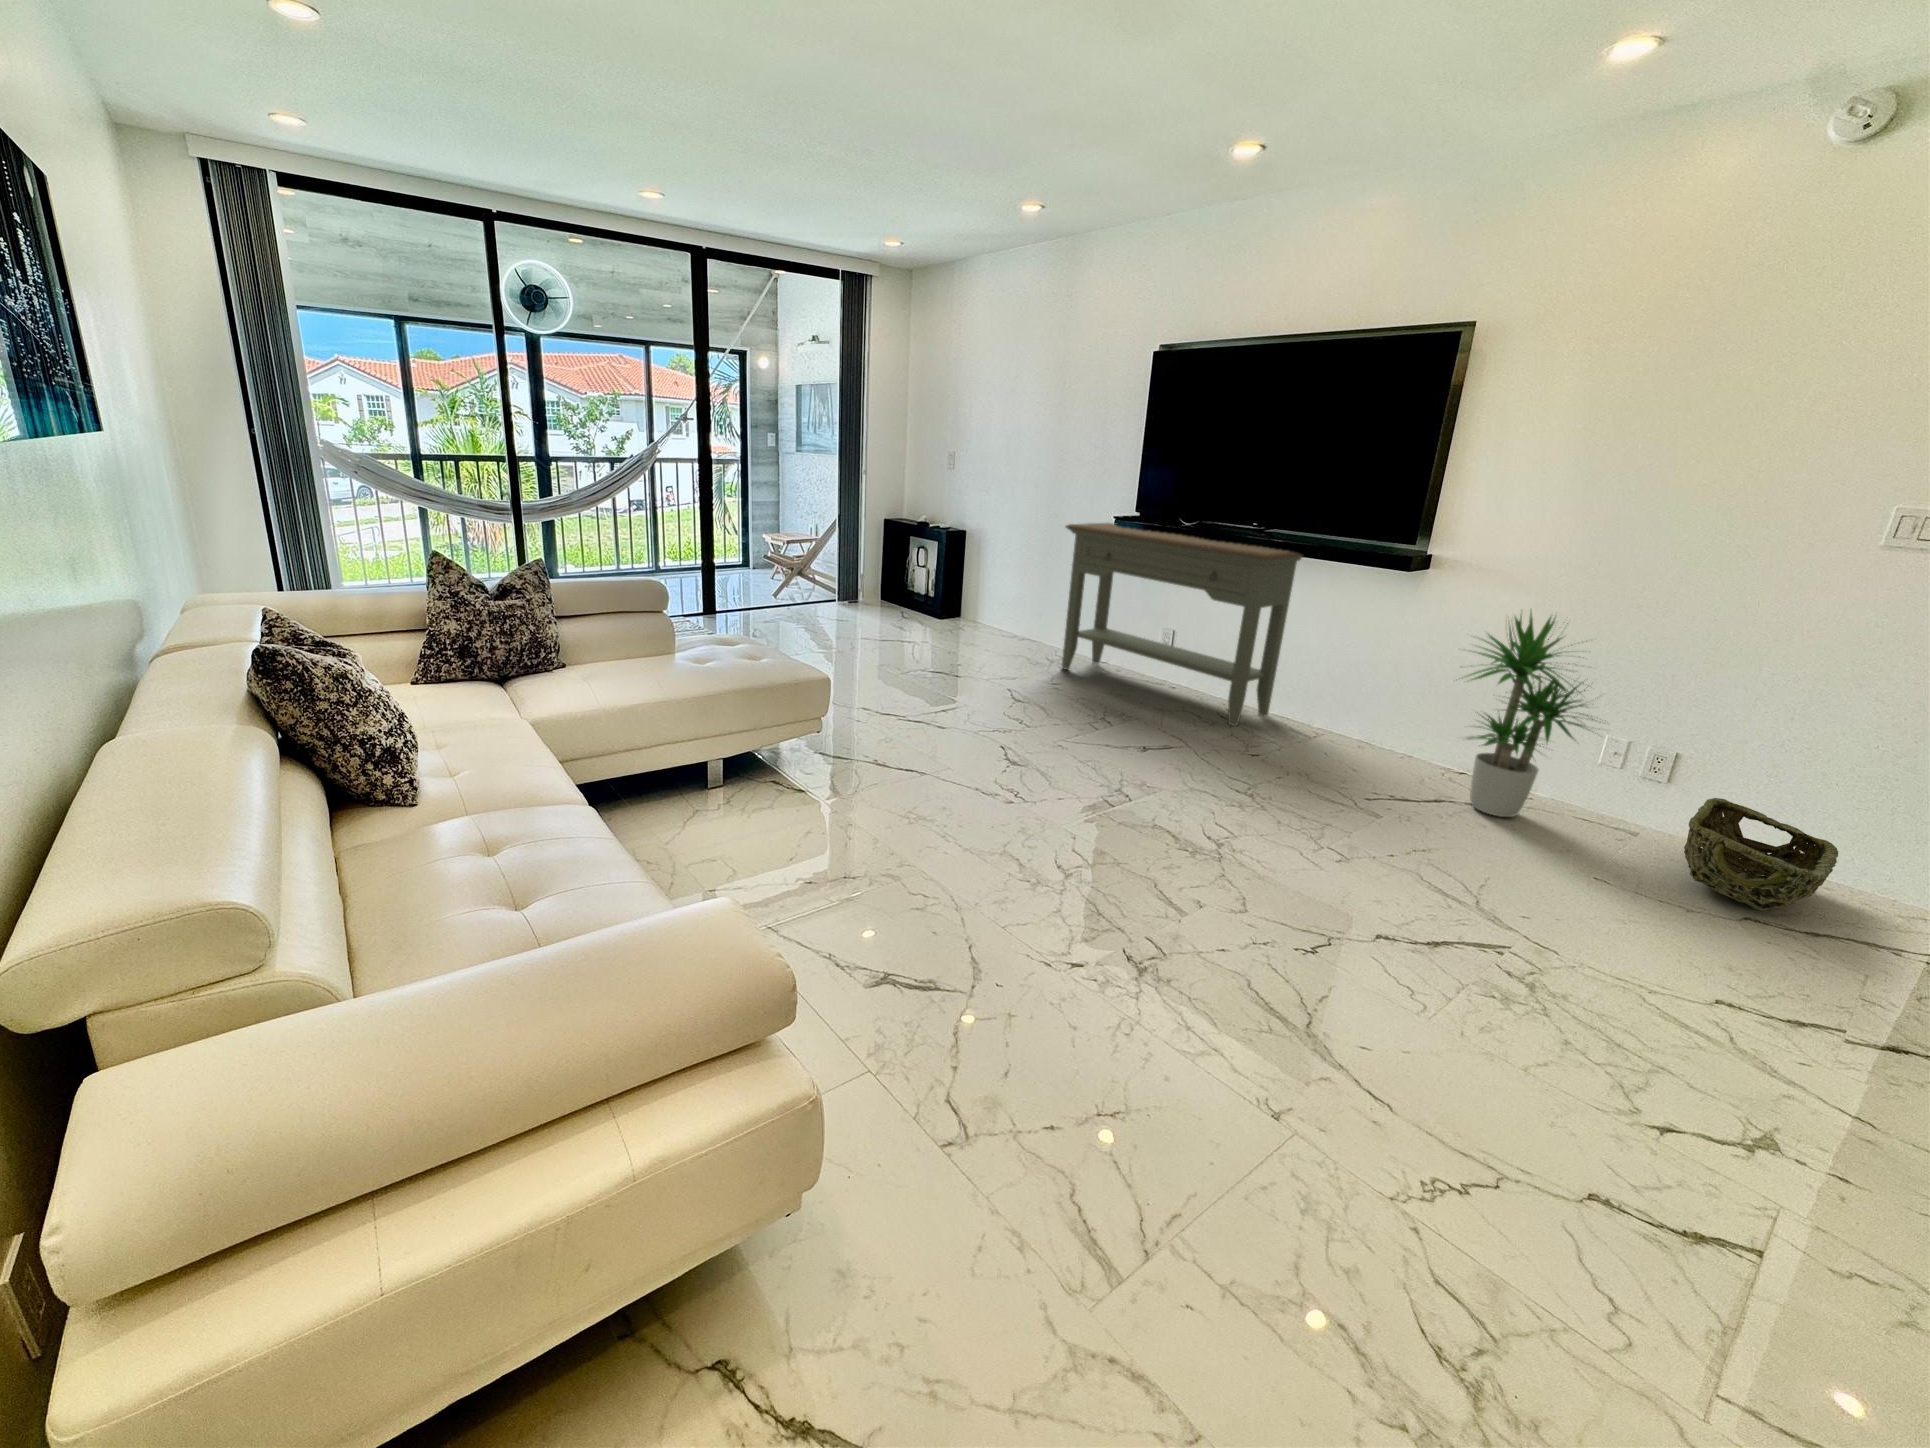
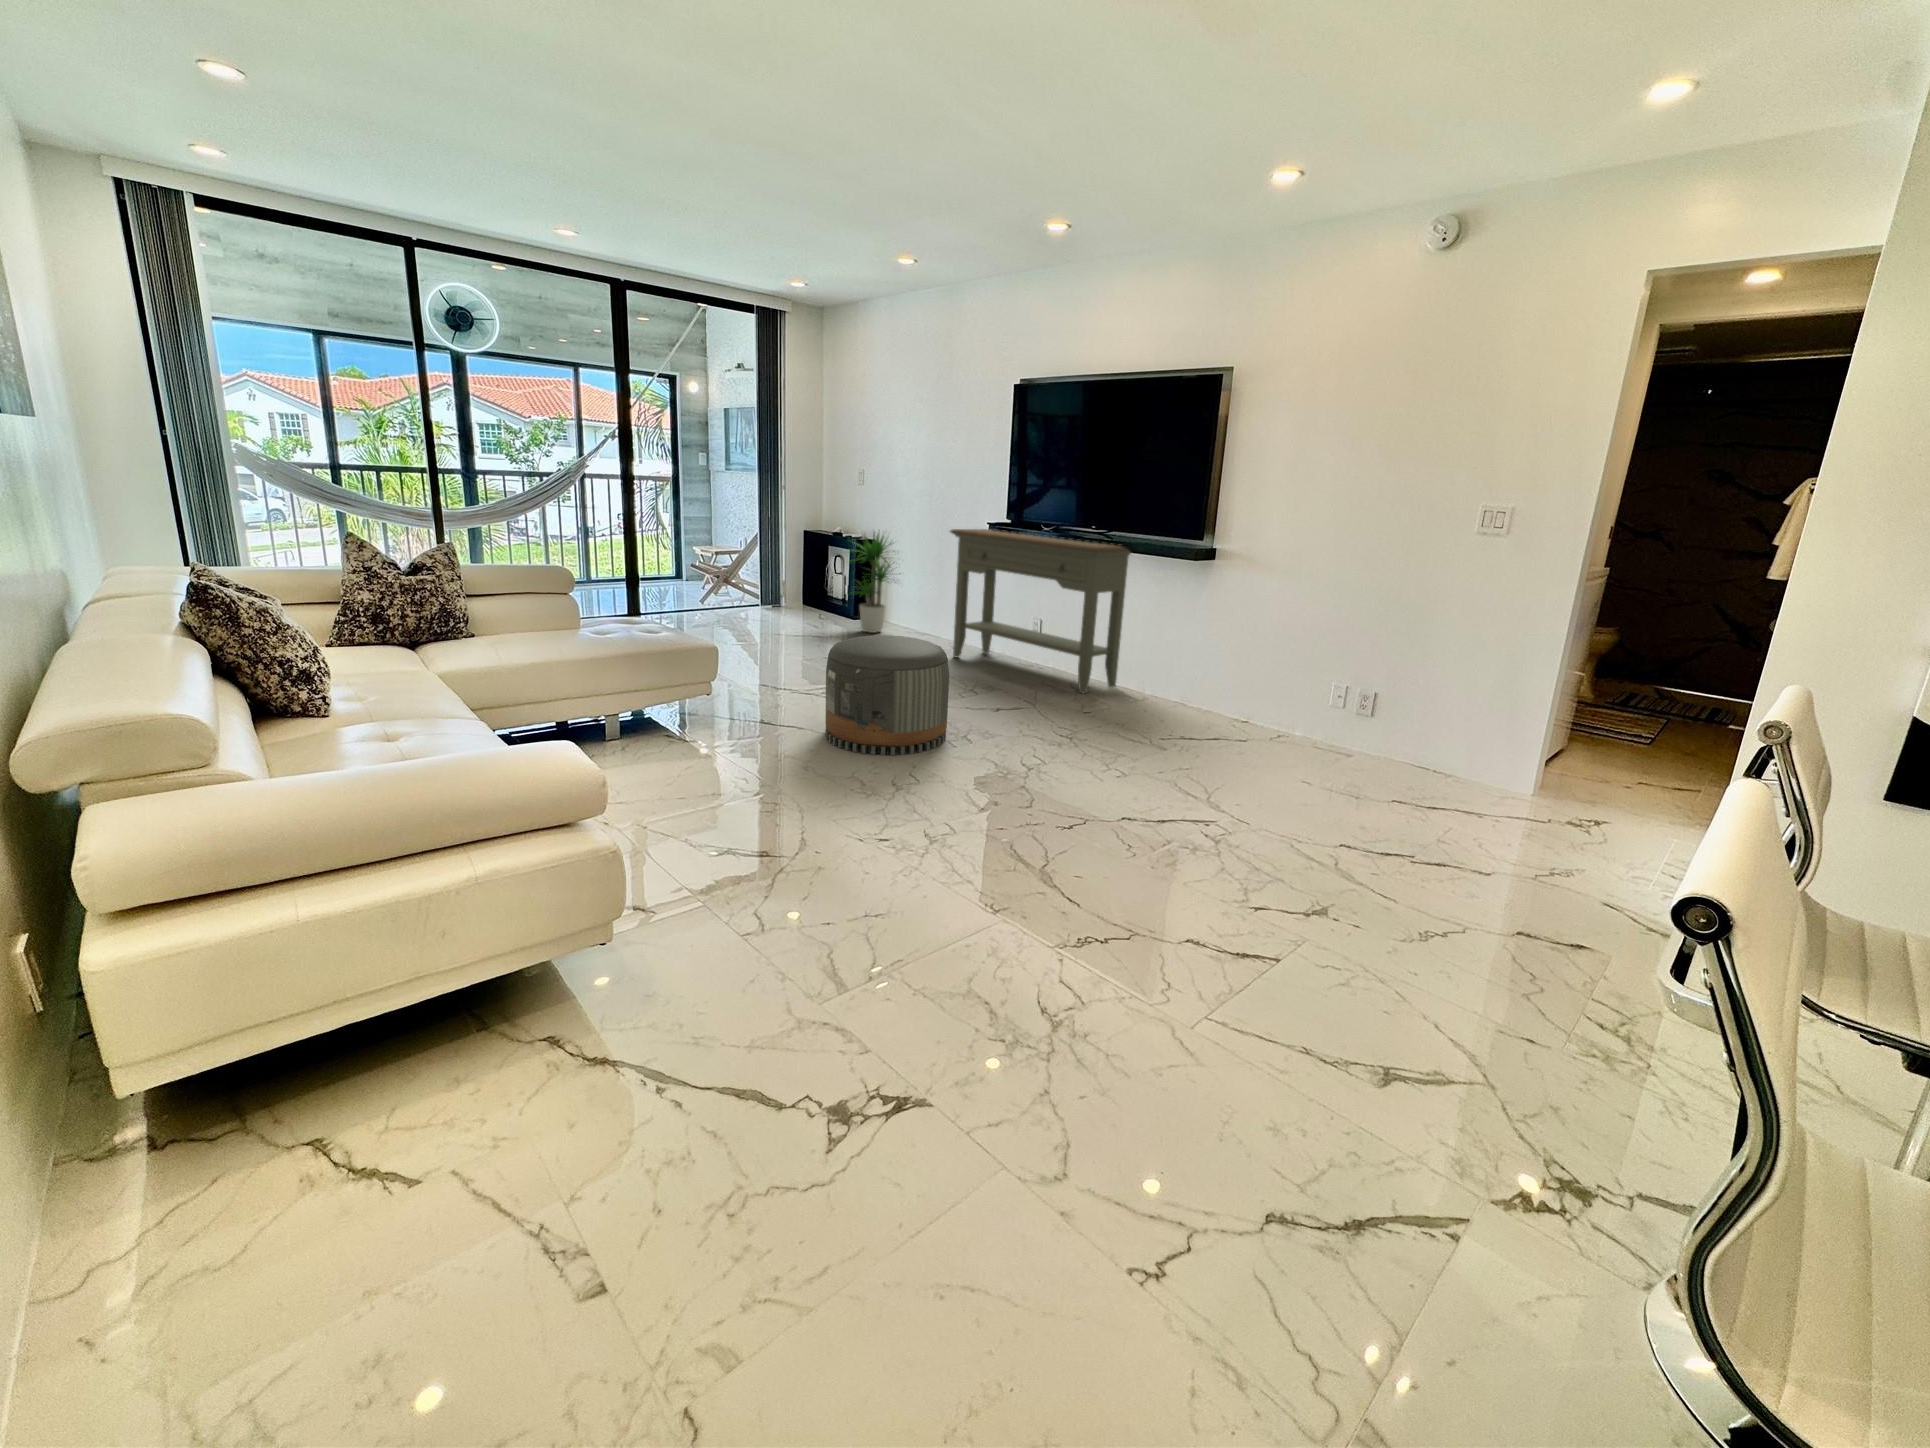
potted plant: present [1467,609,1593,817] -> present [853,532,896,633]
pouf: none [954,667,1107,820] -> present [825,635,949,755]
woven basket: present [1684,798,1838,911] -> none [1364,719,1469,793]

